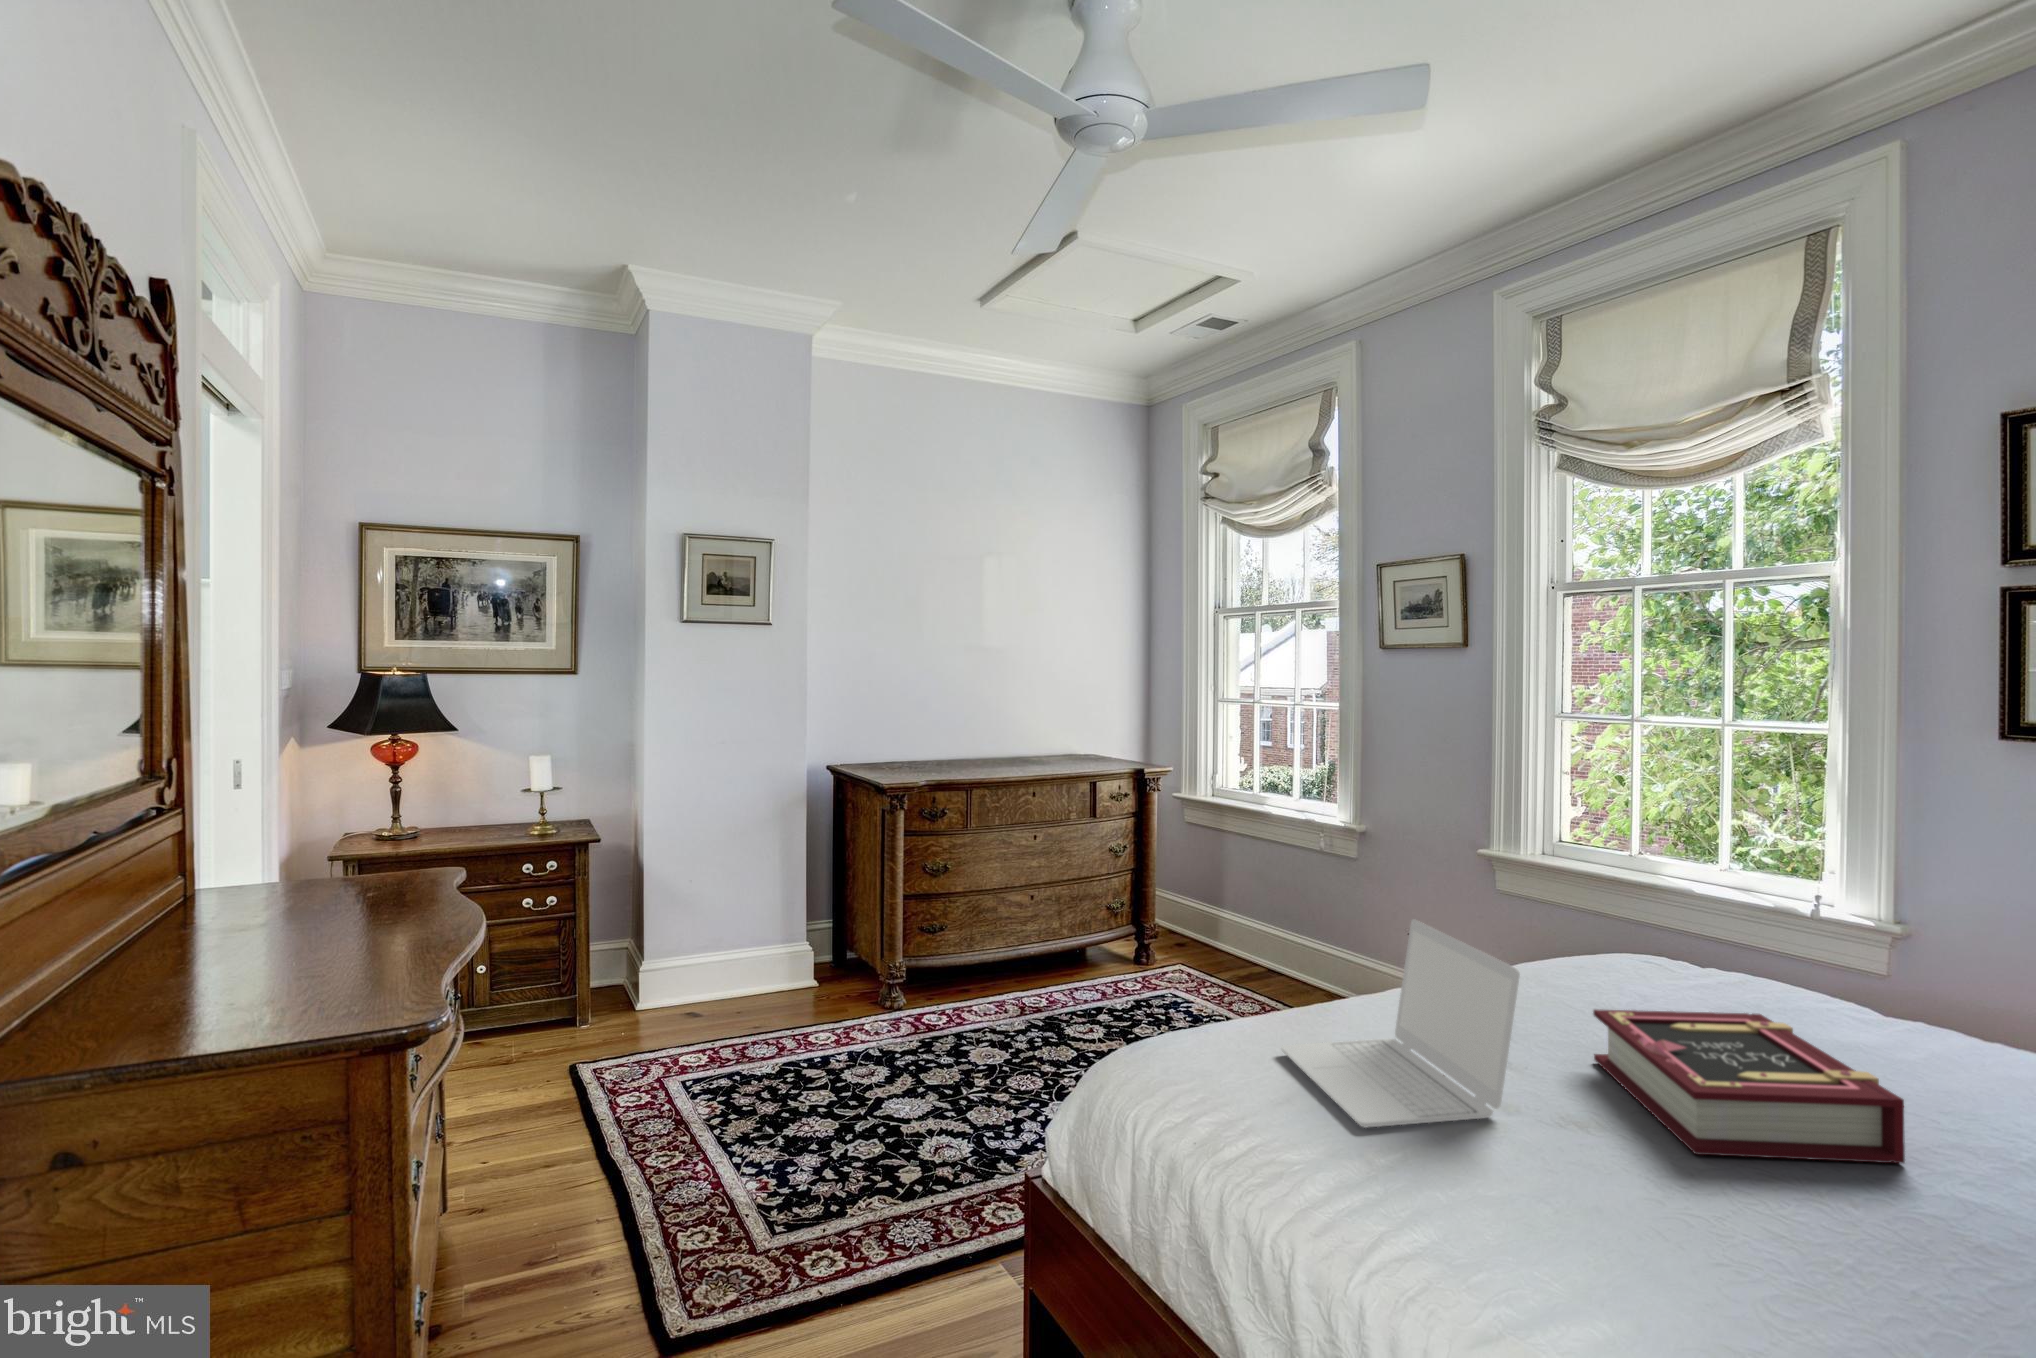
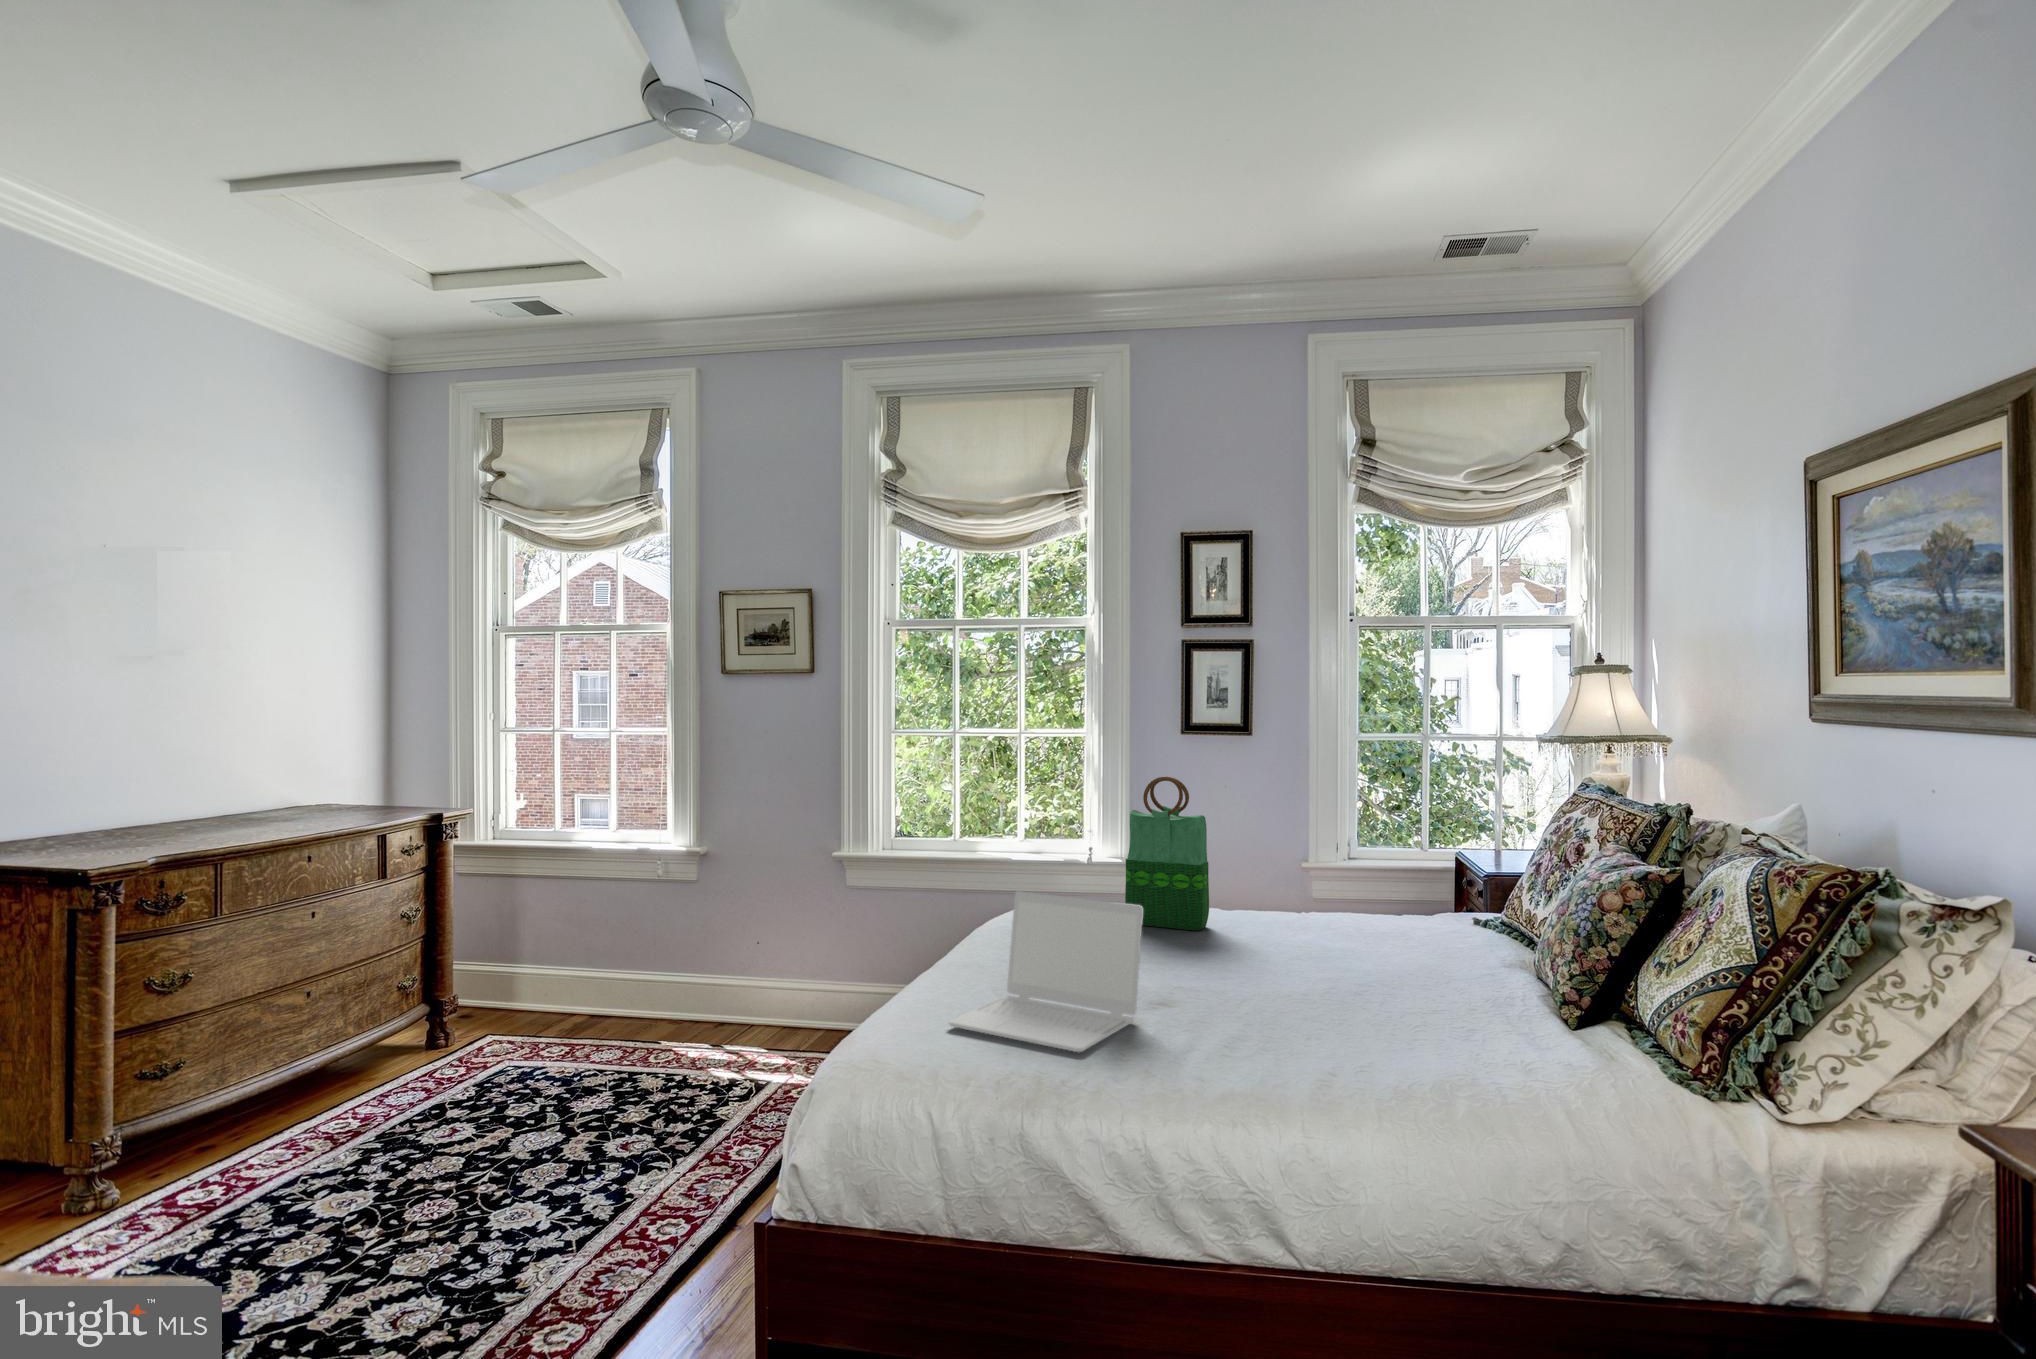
tote bag: none [1716,800,1852,1033] -> present [1125,777,1209,931]
book: present [1593,1010,1905,1164] -> none [1128,919,1318,1006]

